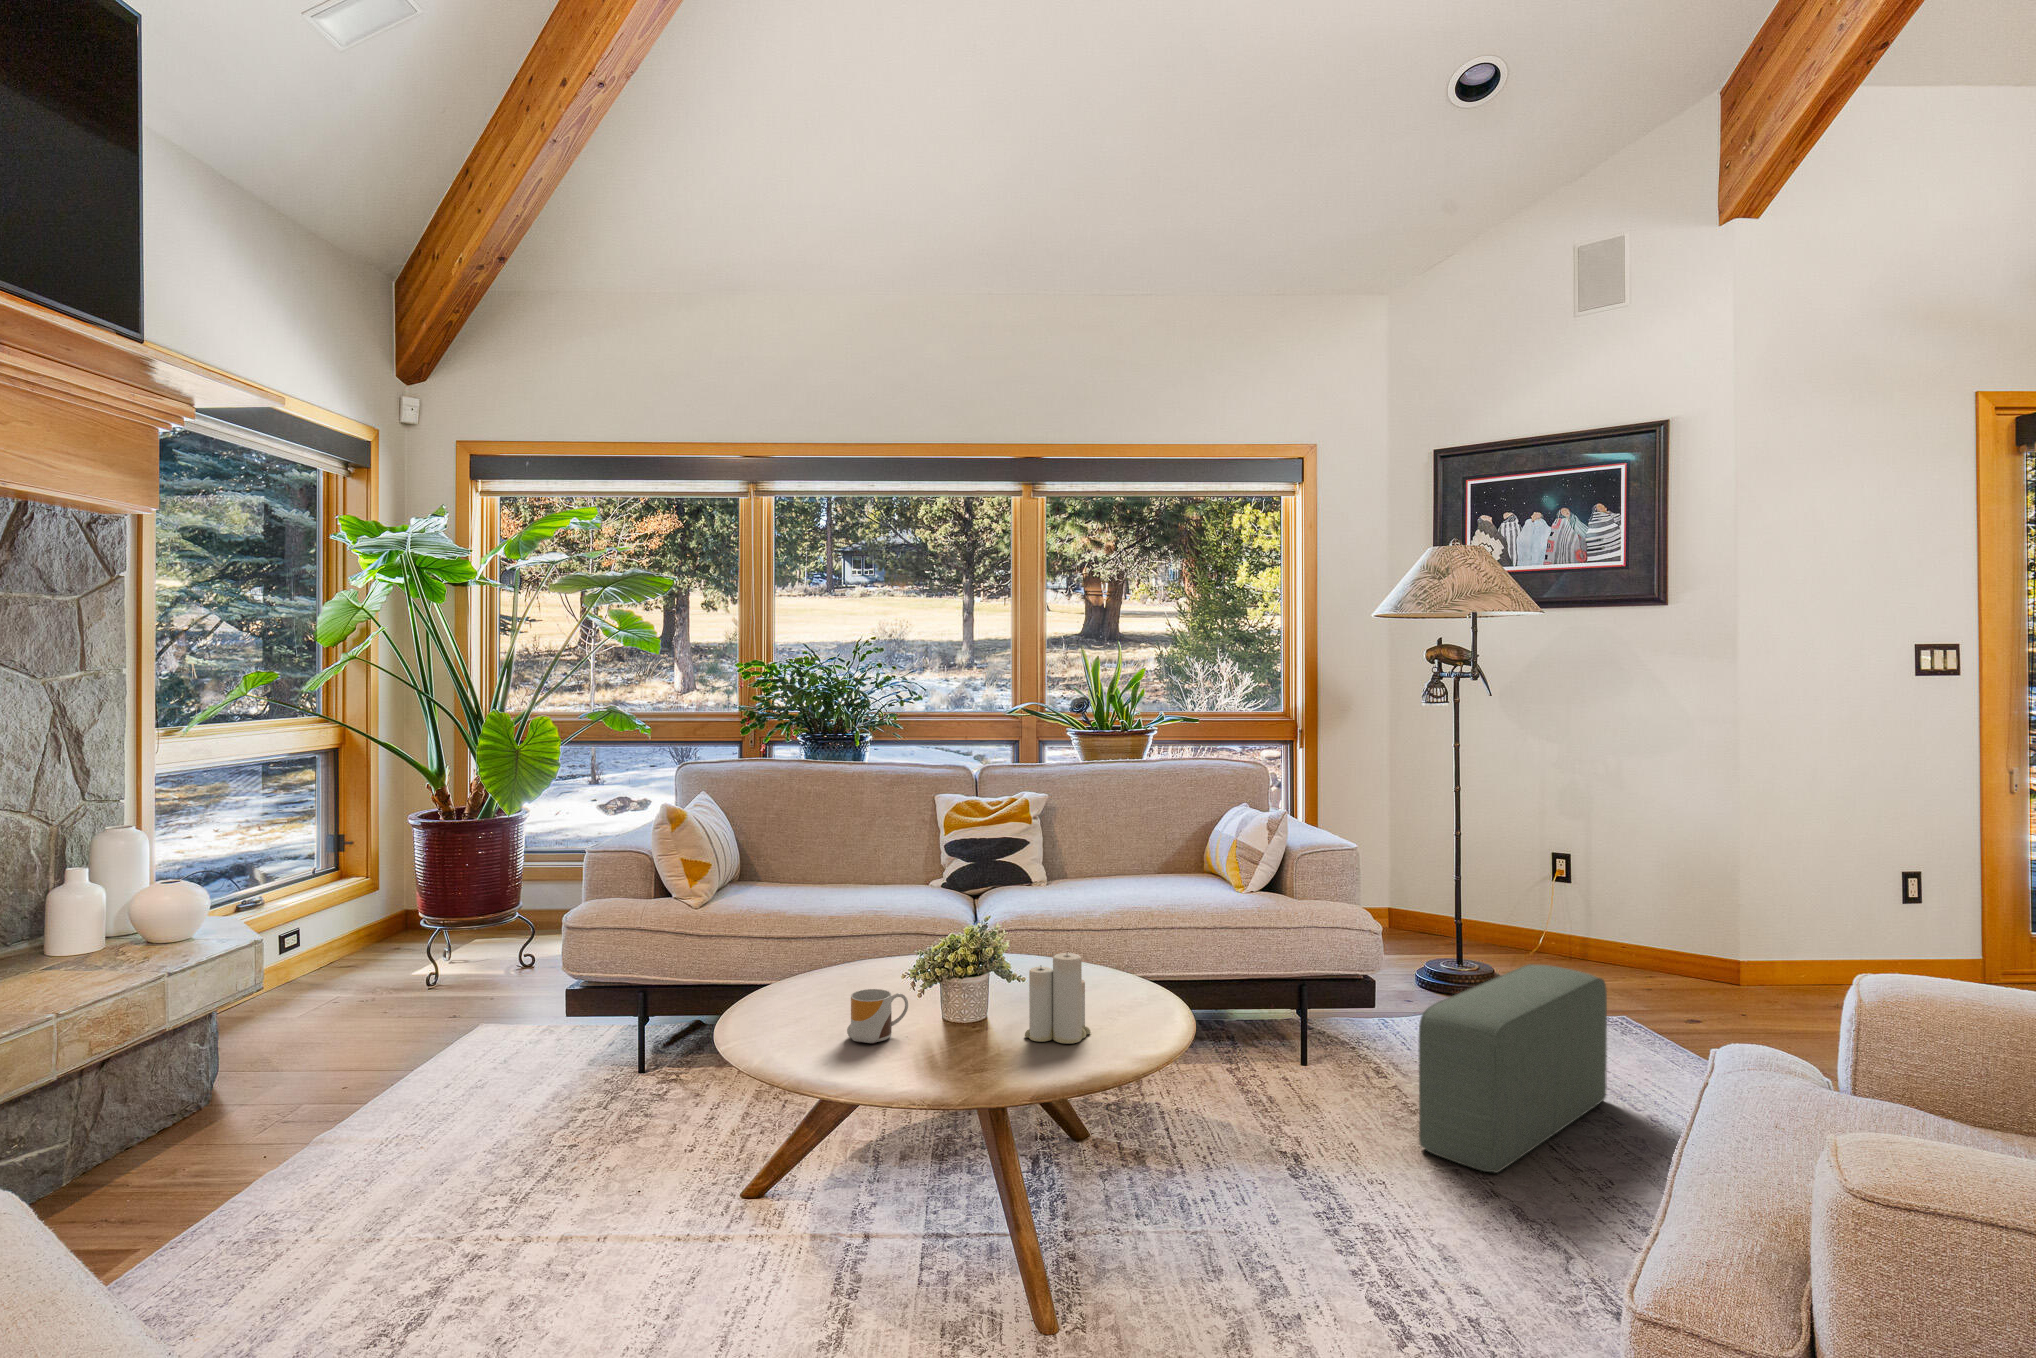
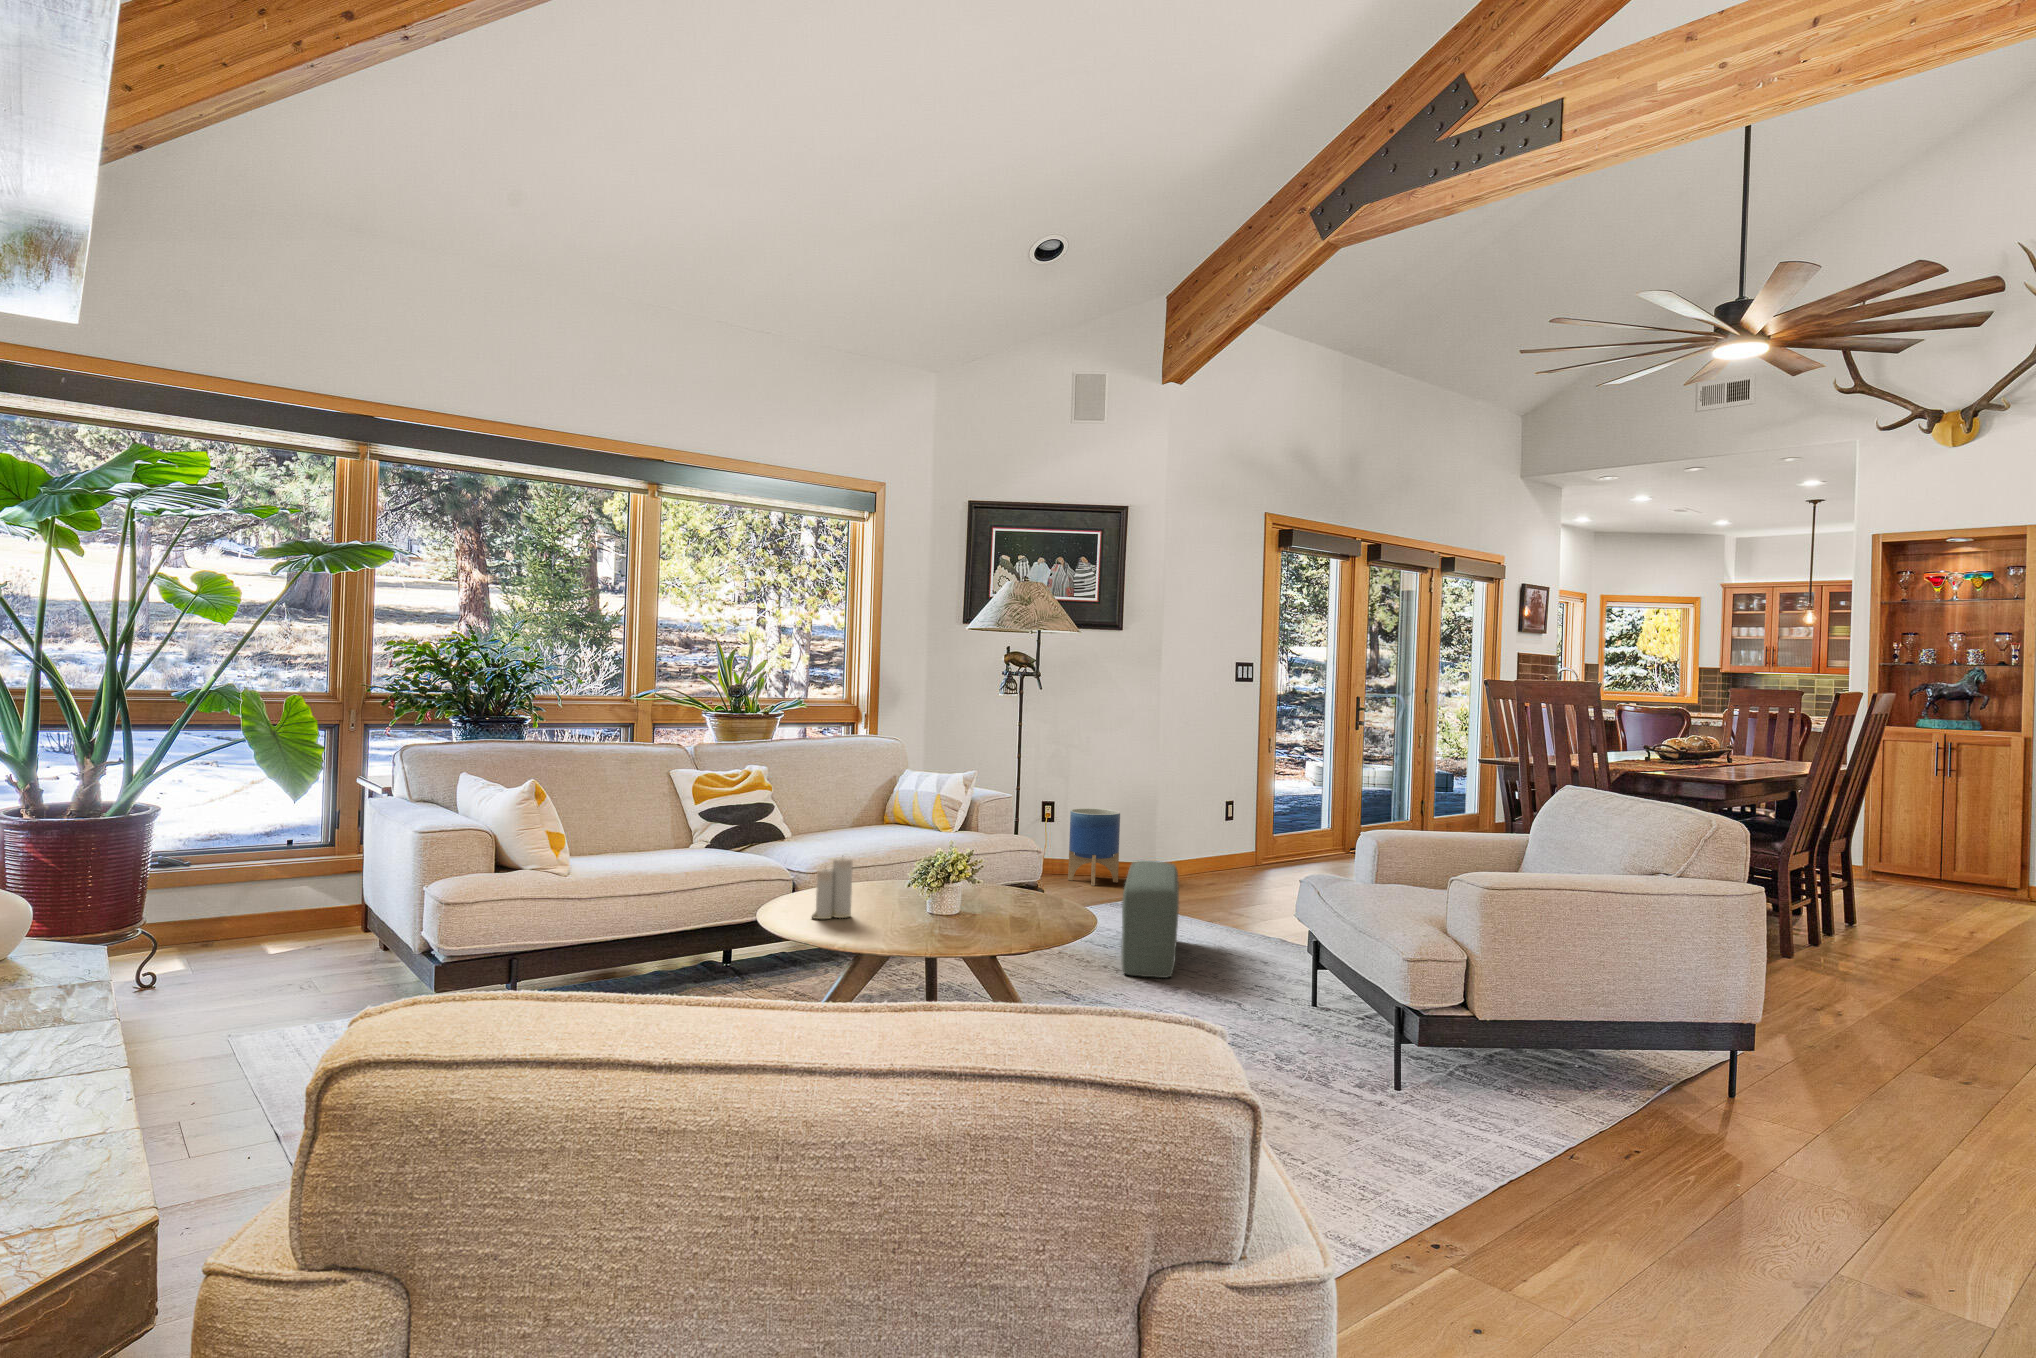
planter: none [1578,866,1661,982] -> present [1068,808,1120,886]
candle: present [1025,952,1091,1044] -> present [812,857,853,919]
mug: present [847,989,908,1043] -> none [895,894,928,931]

